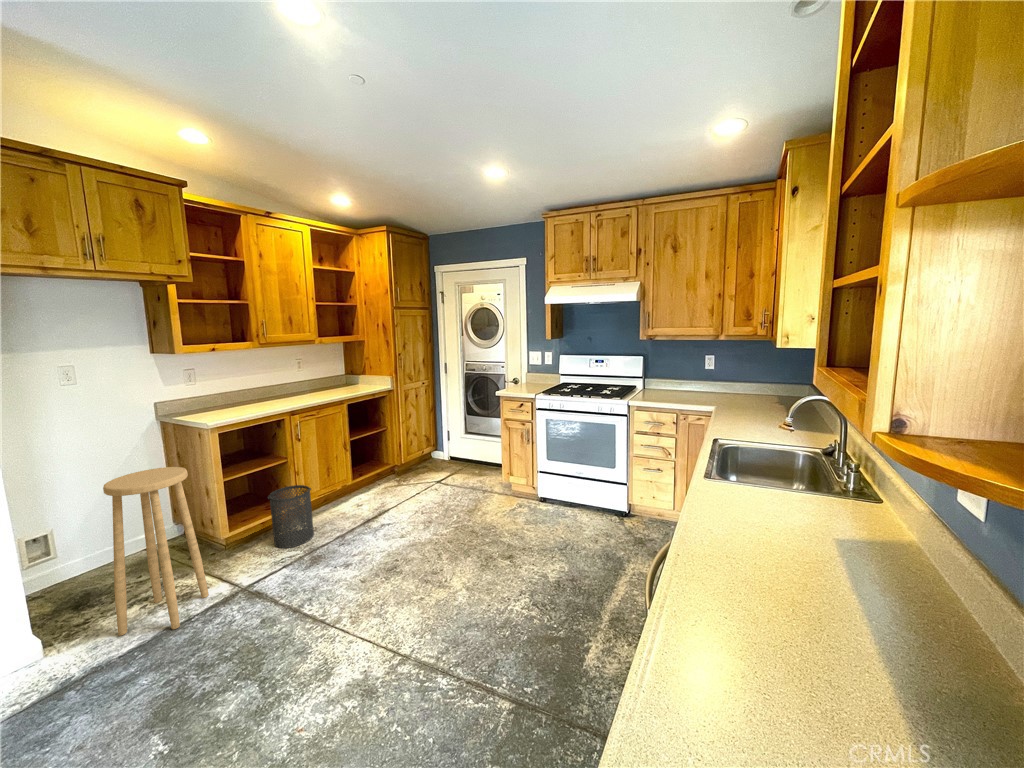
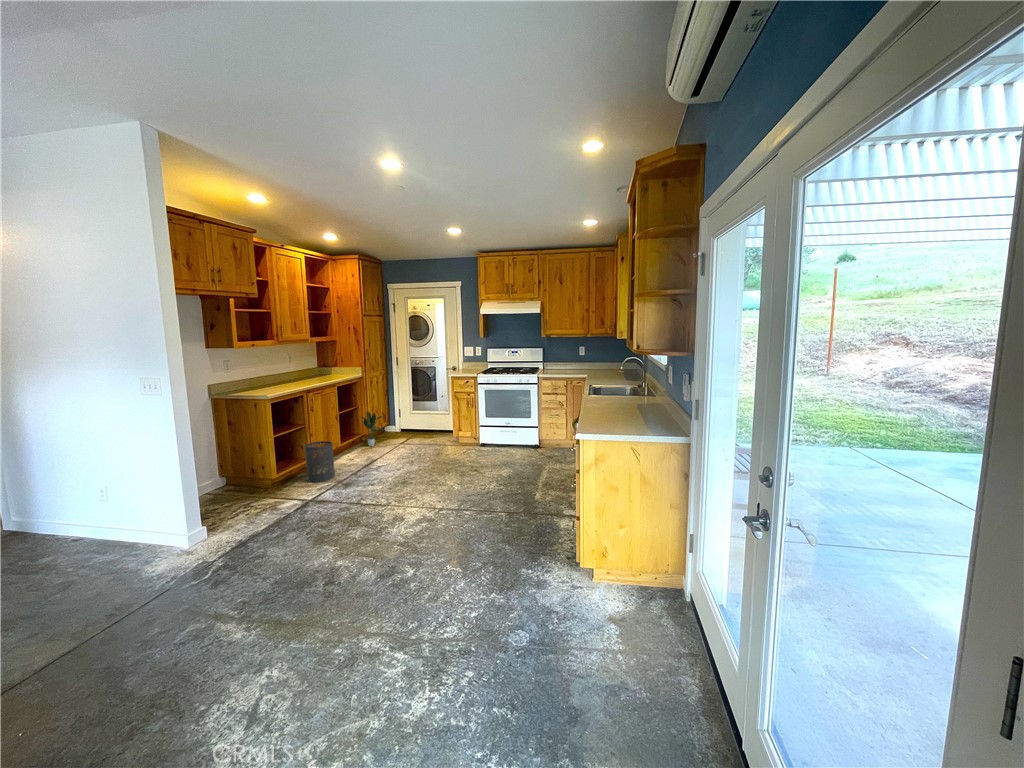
potted plant: none [384,435,416,481] -> present [361,411,384,446]
stool: present [103,467,209,636] -> none [241,419,291,522]

